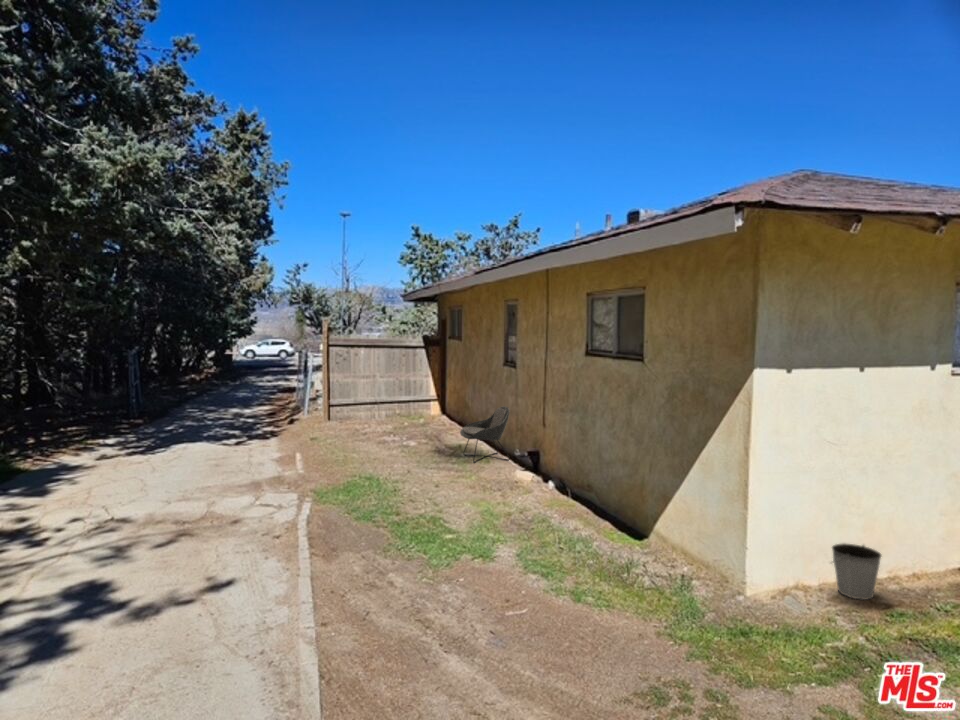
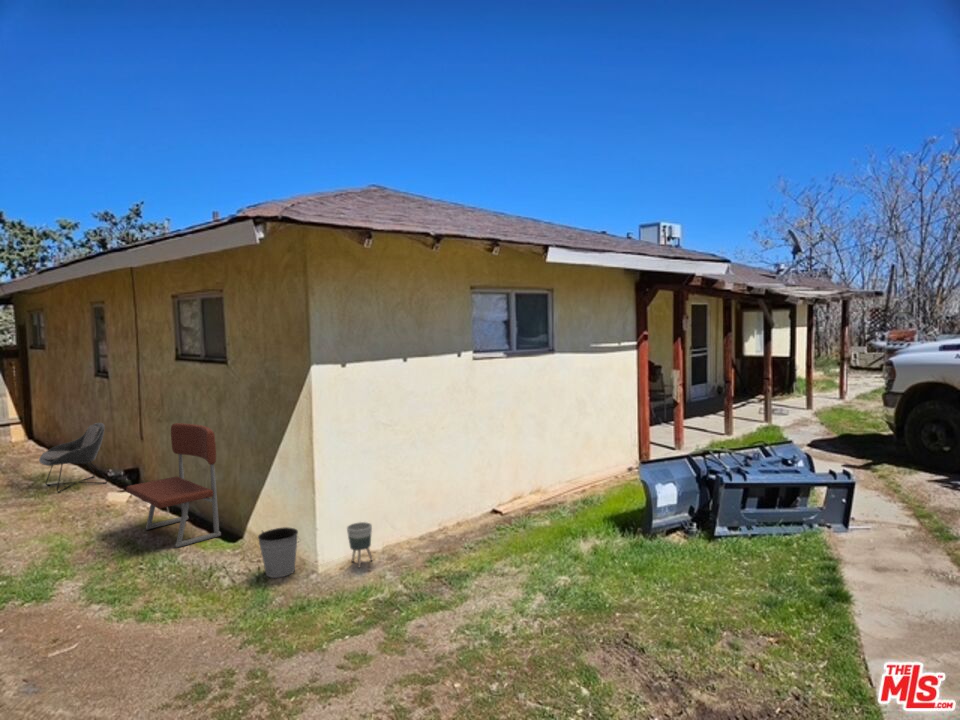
bench: none [542,415,628,535] -> present [126,423,221,548]
bucket: present [832,543,881,600] -> present [258,527,298,578]
planter: none [783,550,815,602] -> present [347,522,372,567]

